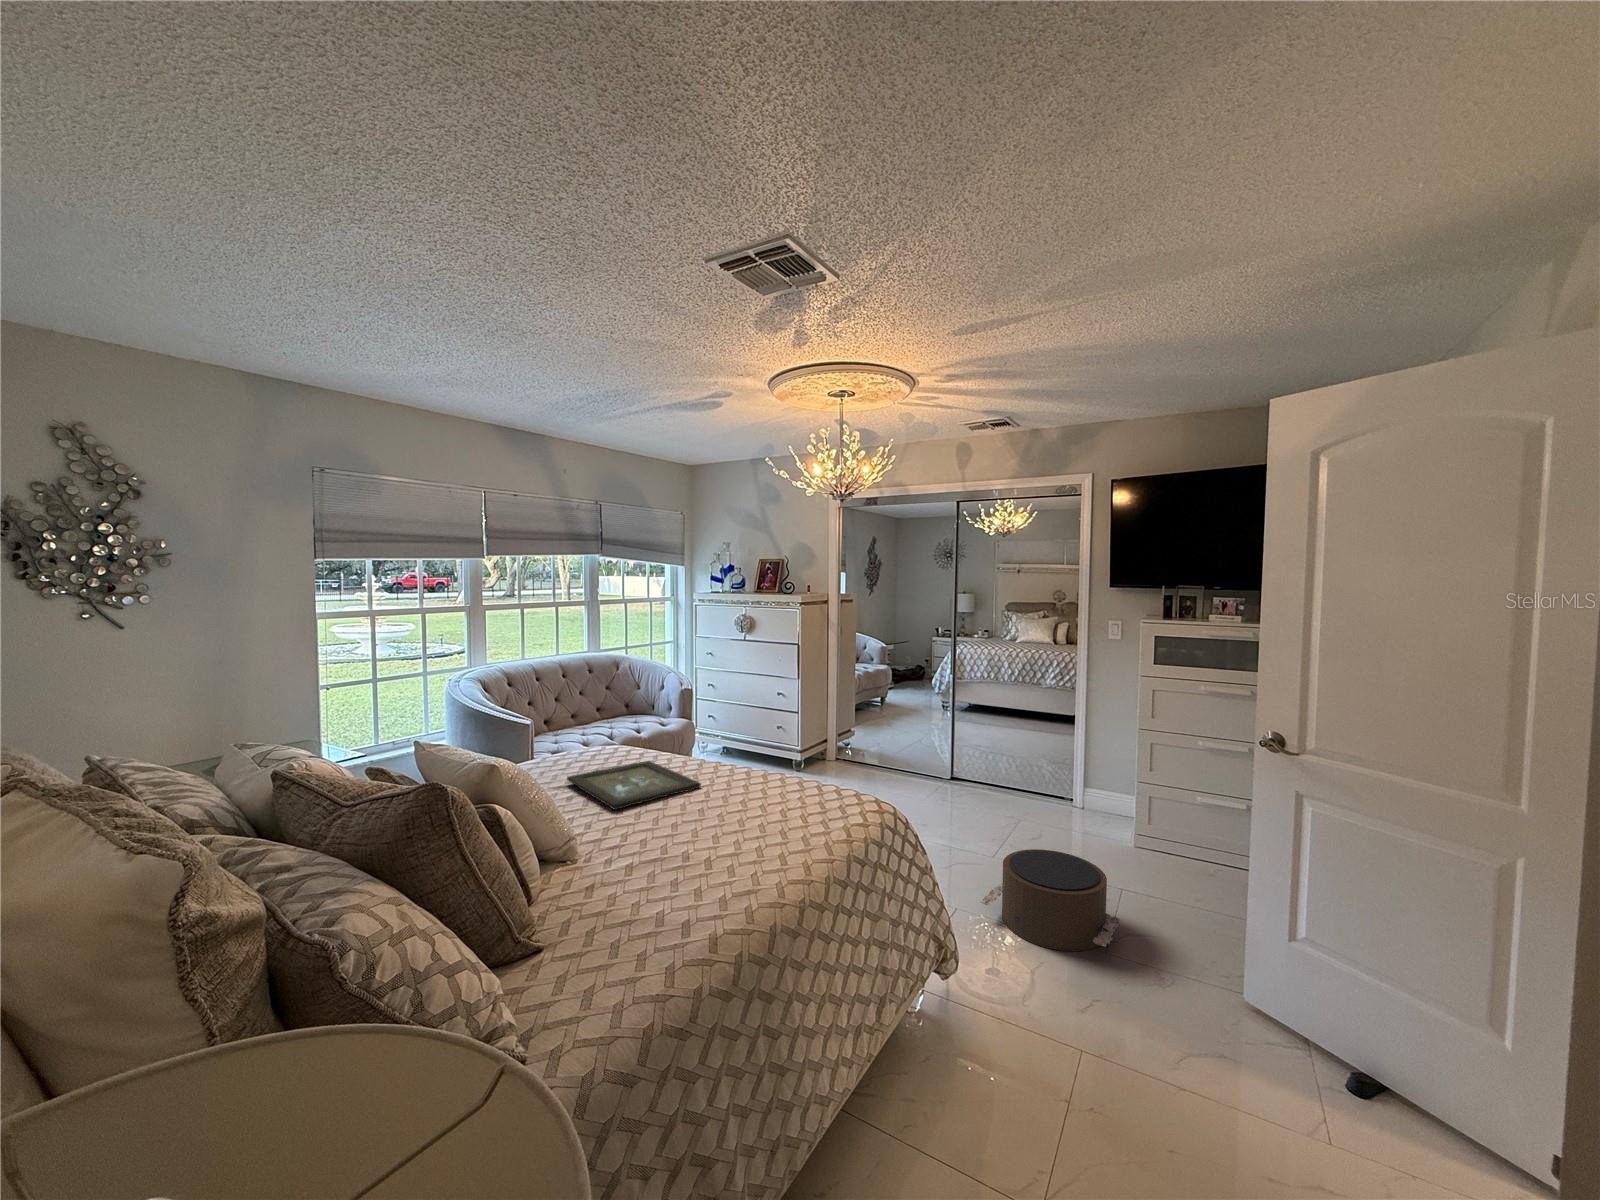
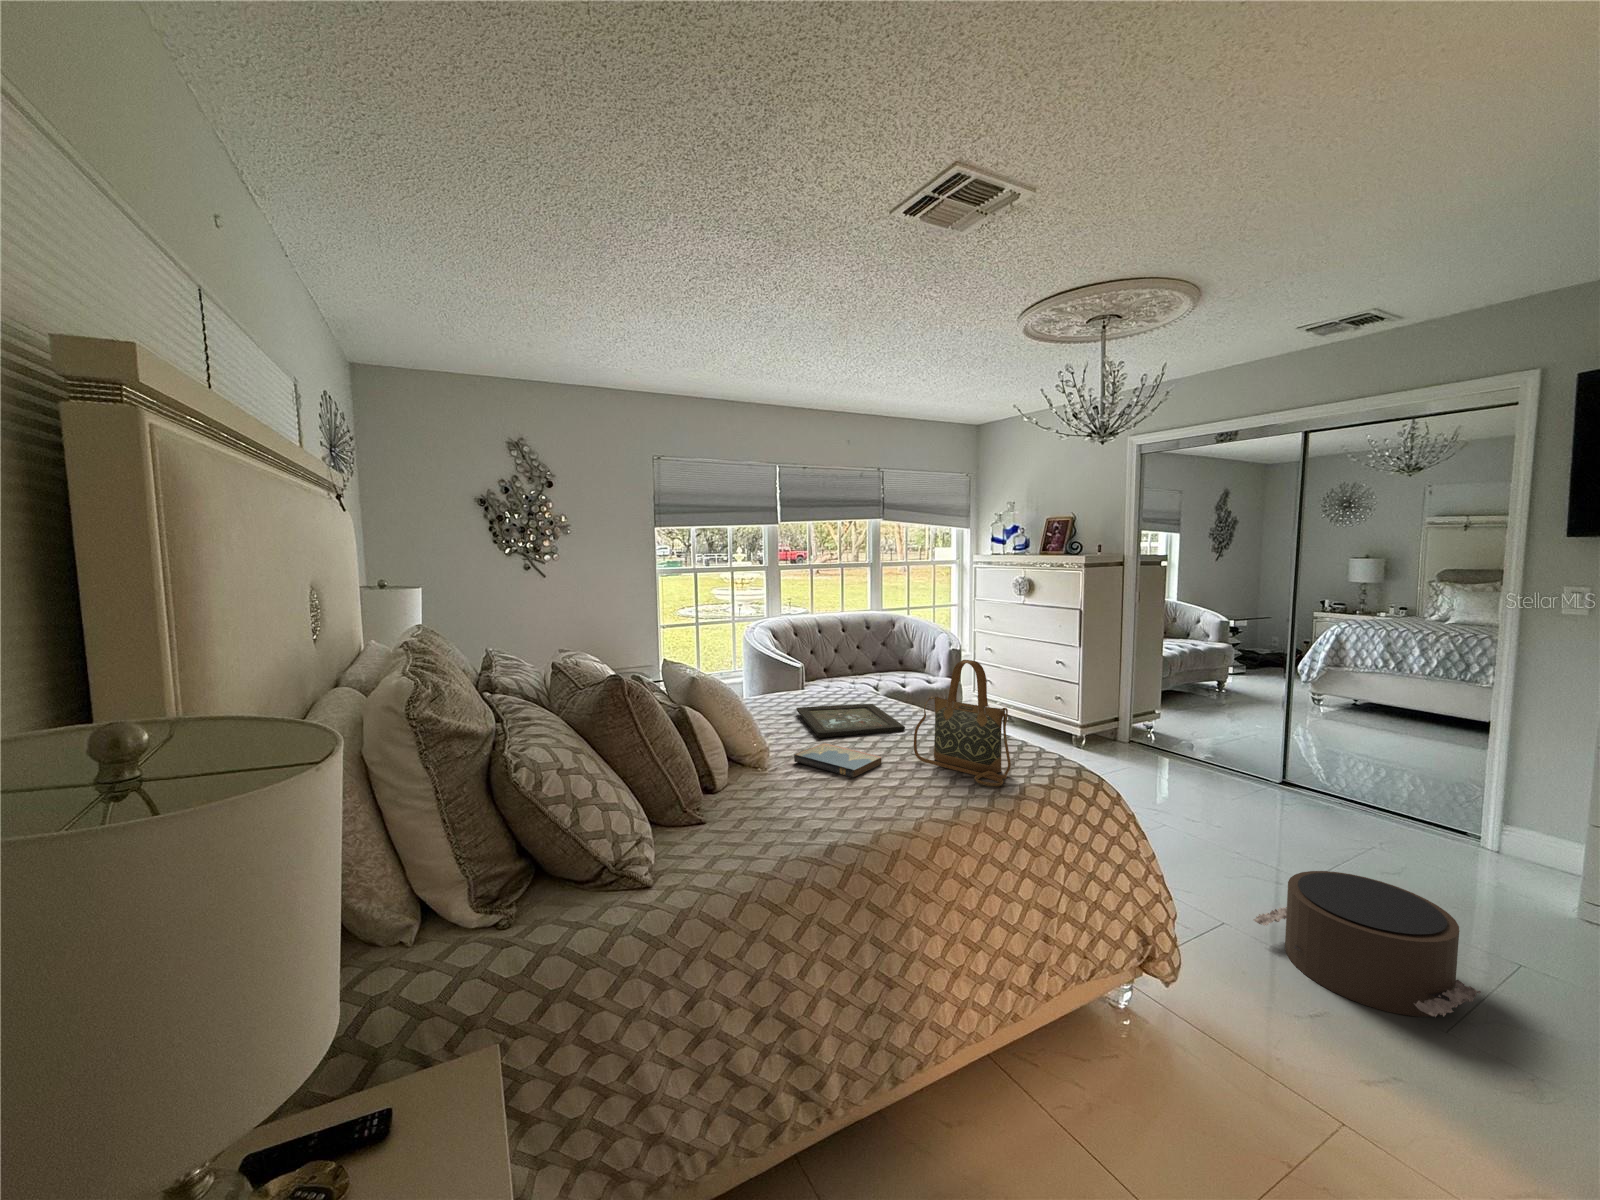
handbag: none [730,711,832,835] -> present [914,660,1011,786]
hardcover book: none [606,816,704,852] -> present [794,743,882,778]

